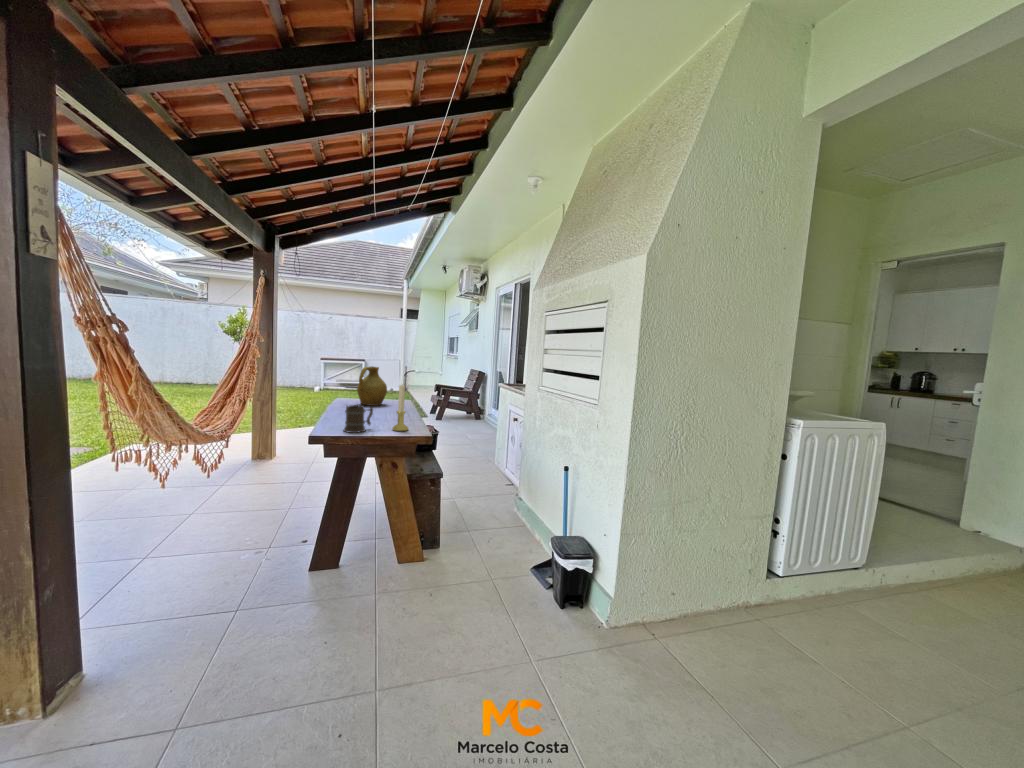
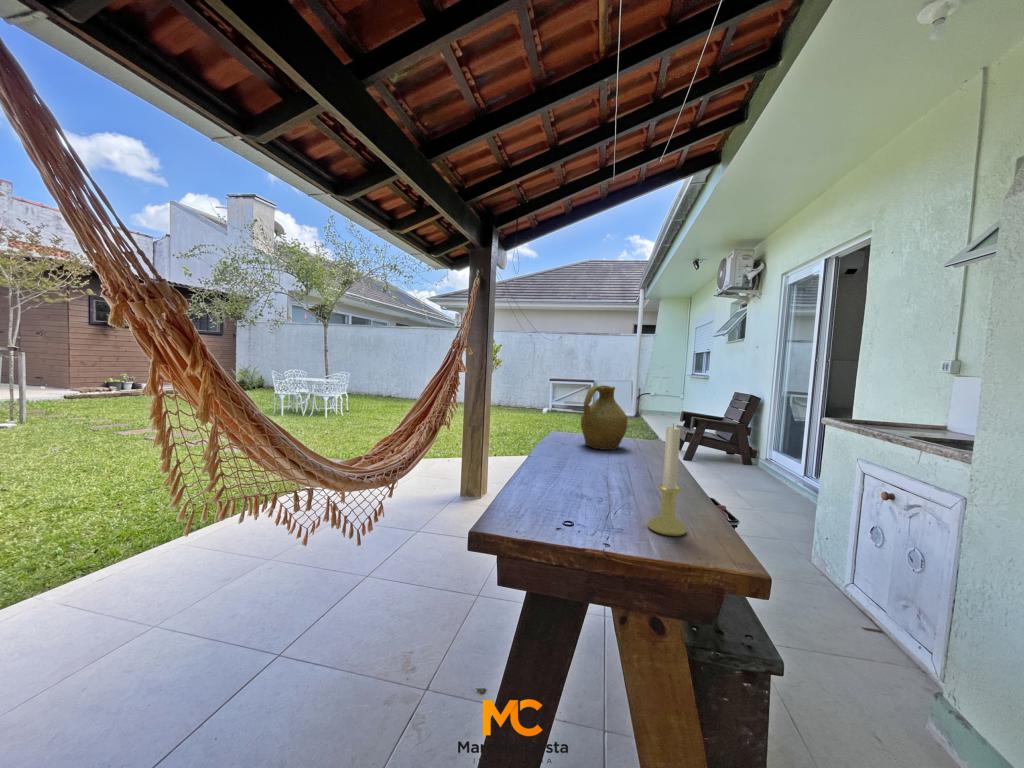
mug: present [344,405,373,433] -> none [544,463,608,529]

